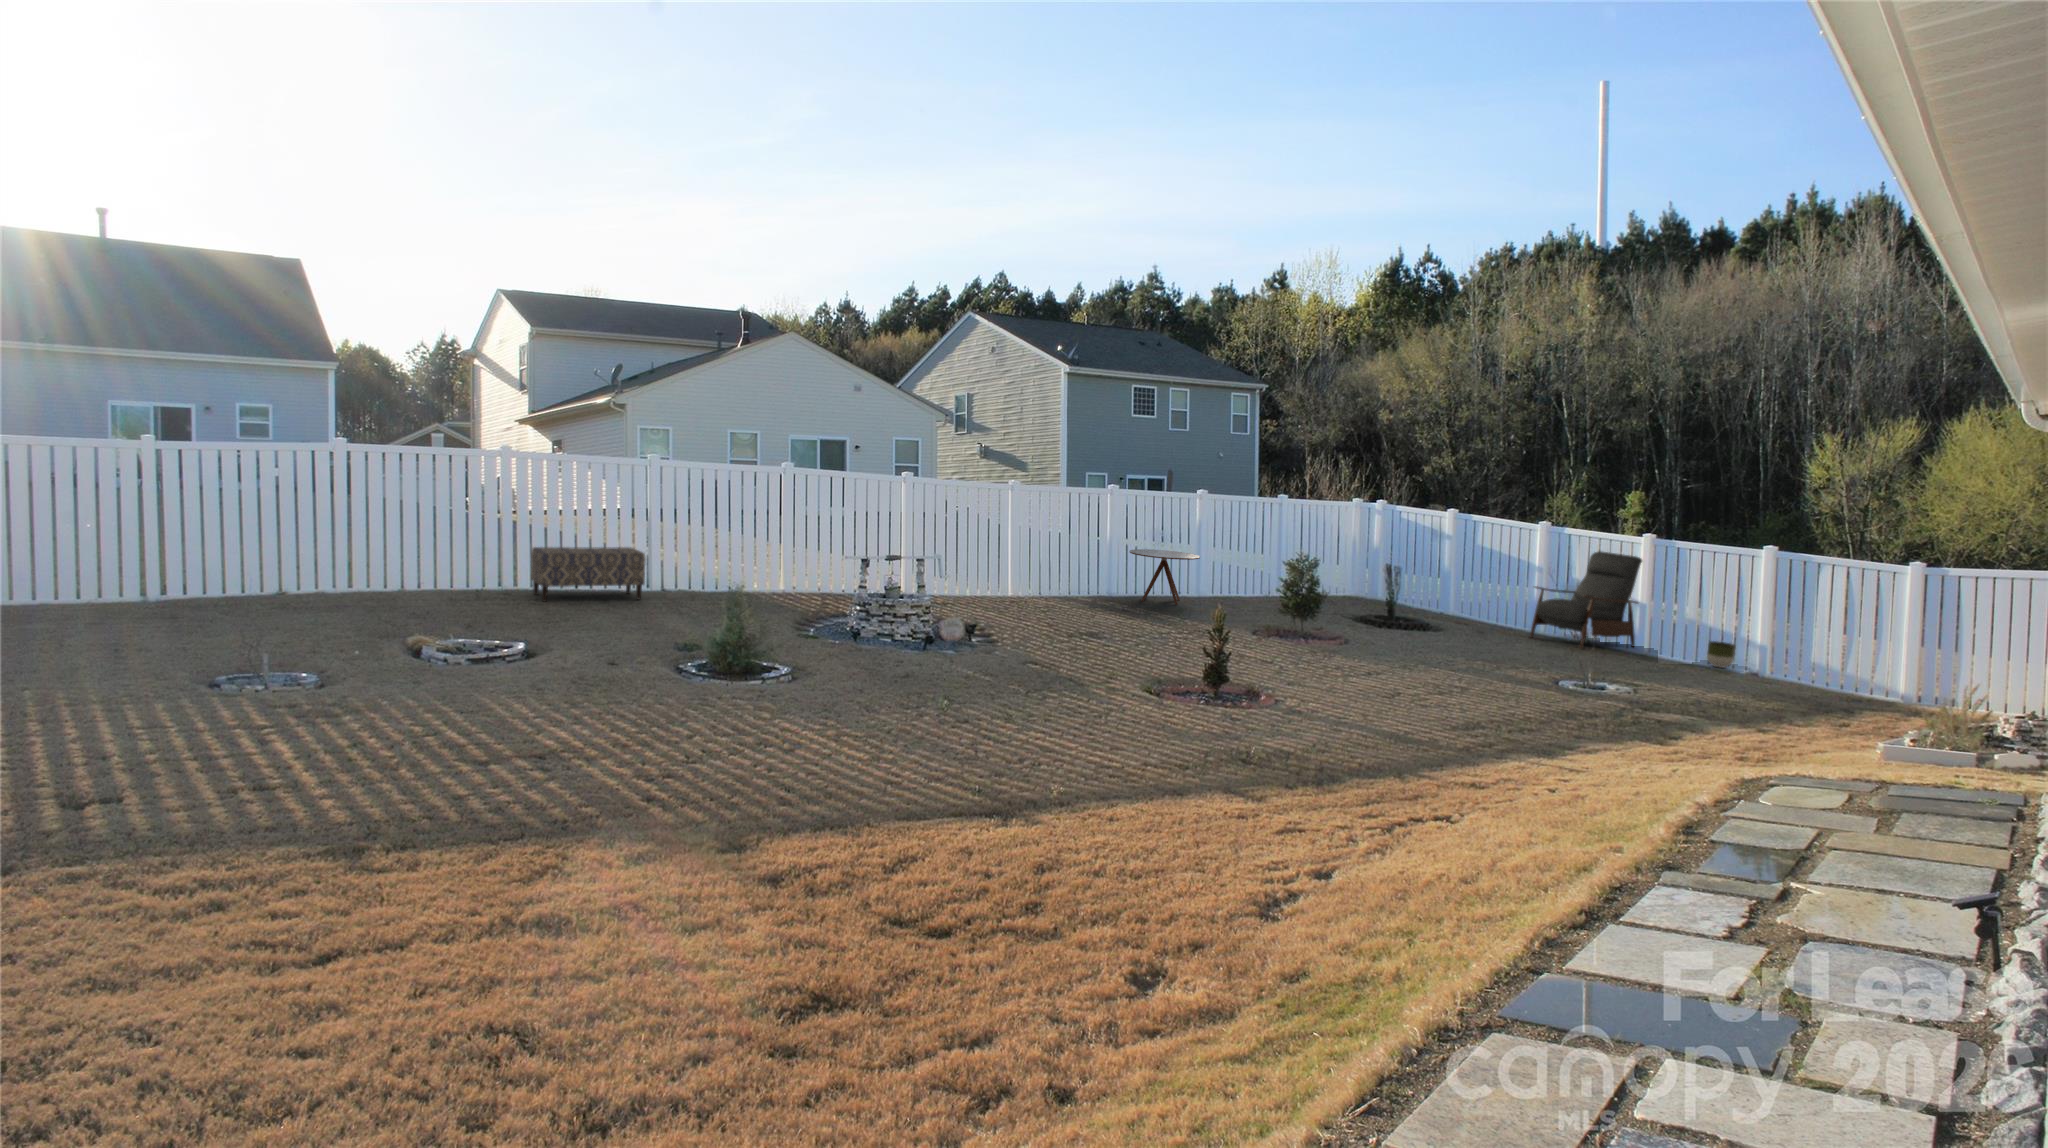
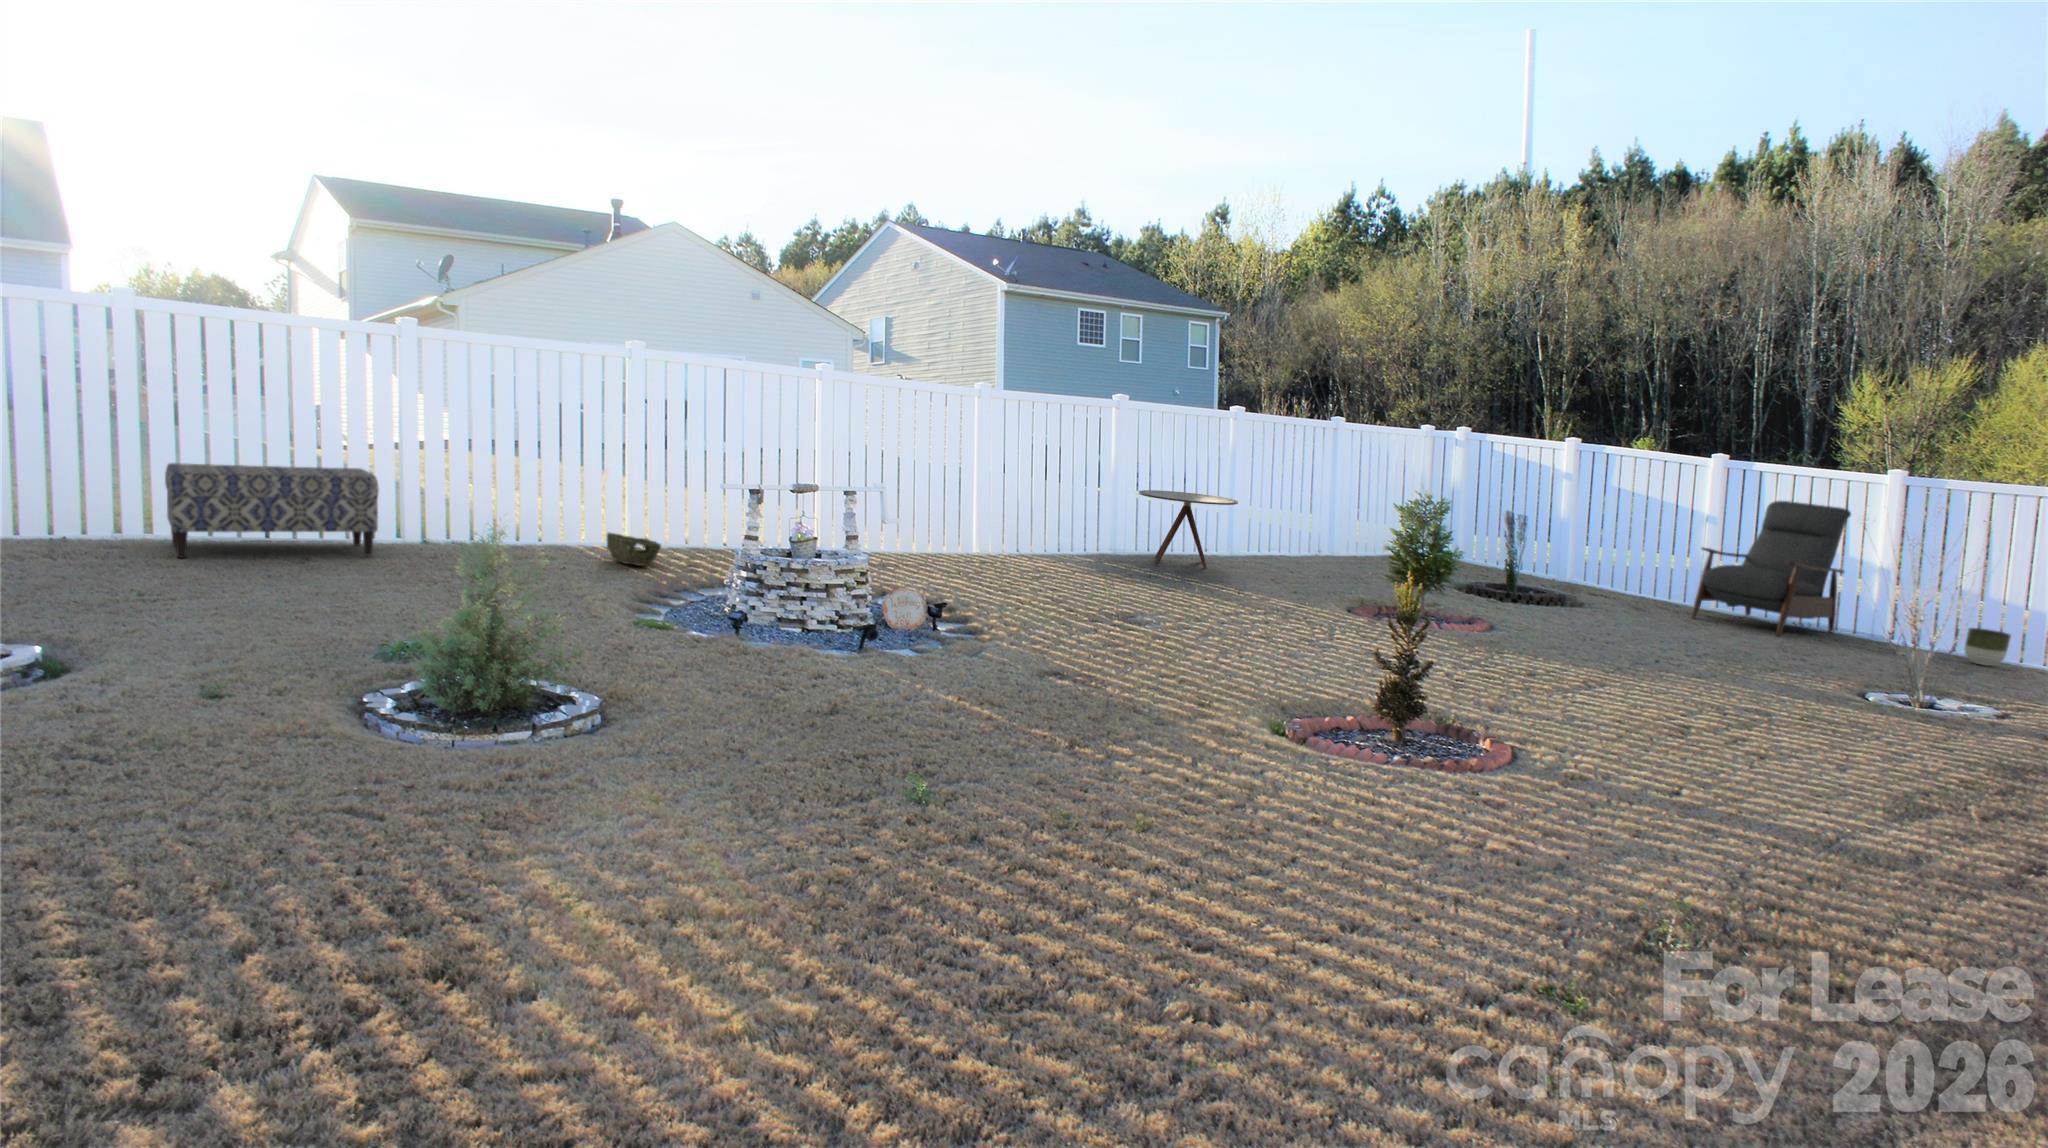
woven basket: none [770,584,804,605] -> present [606,533,661,566]

